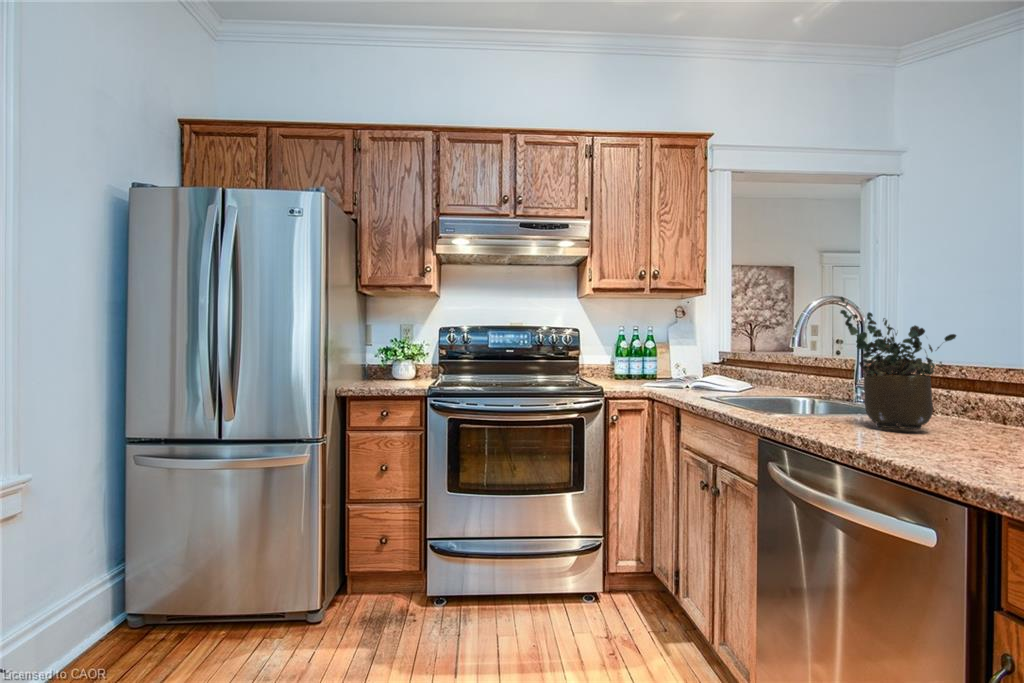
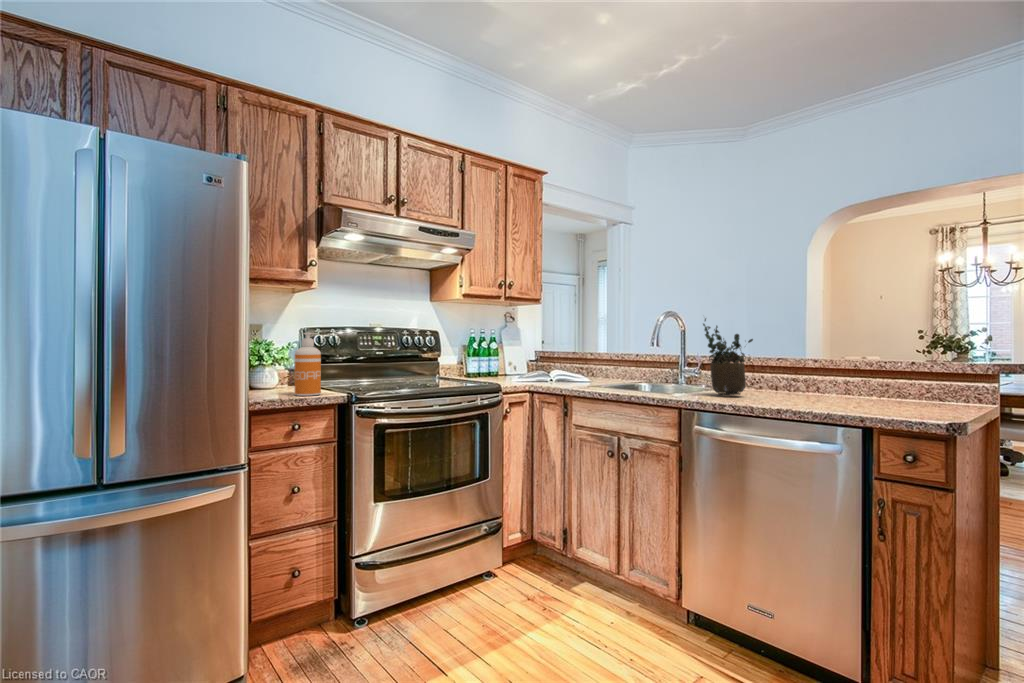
soap dispenser: none [392,331,414,387] -> present [295,333,321,396]

